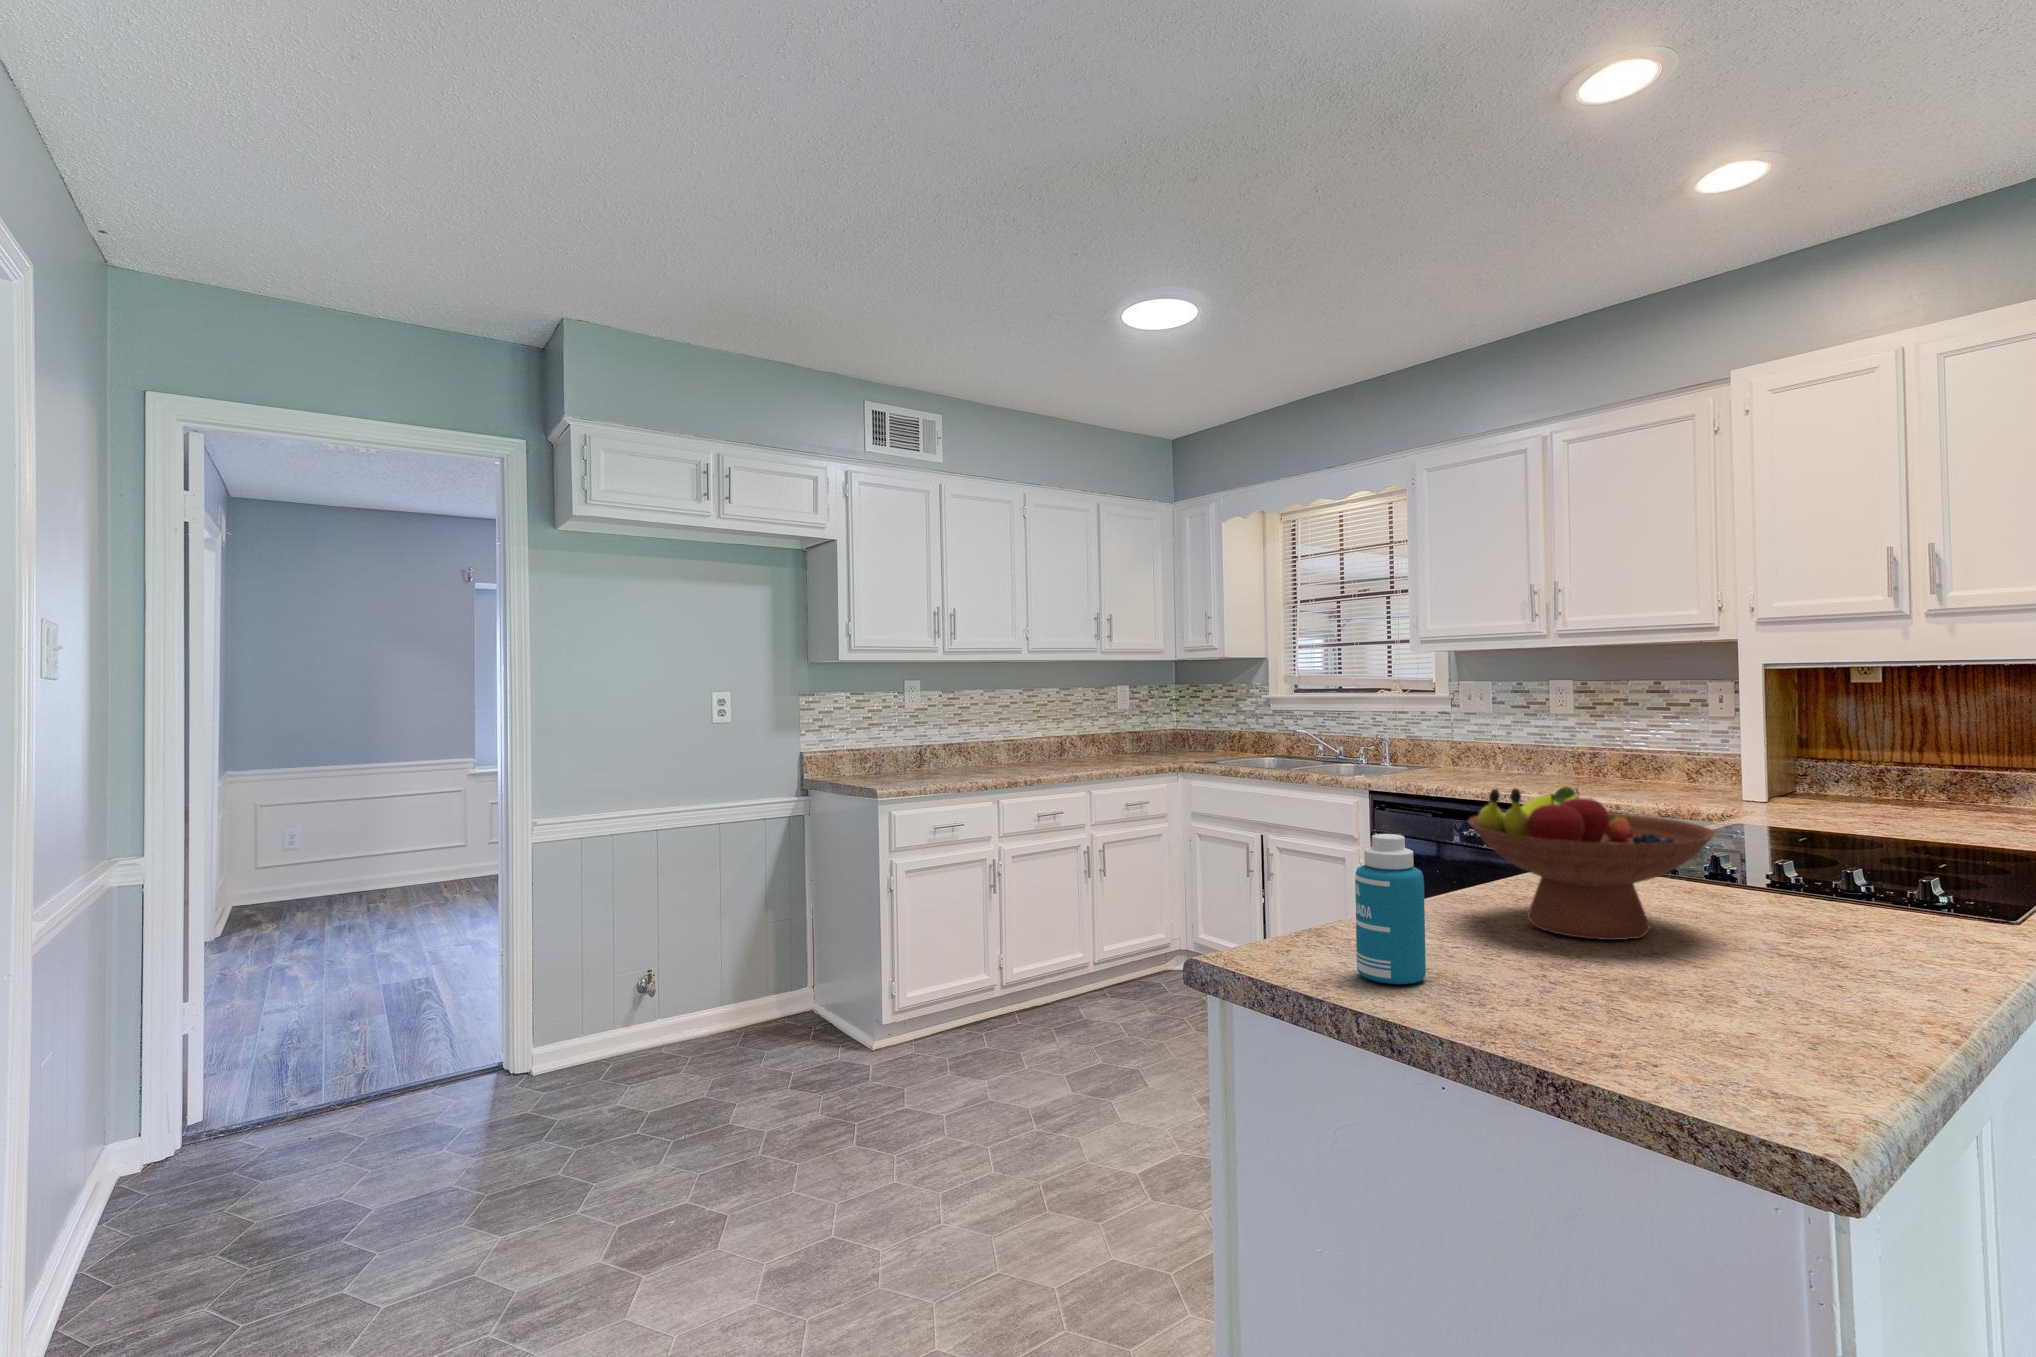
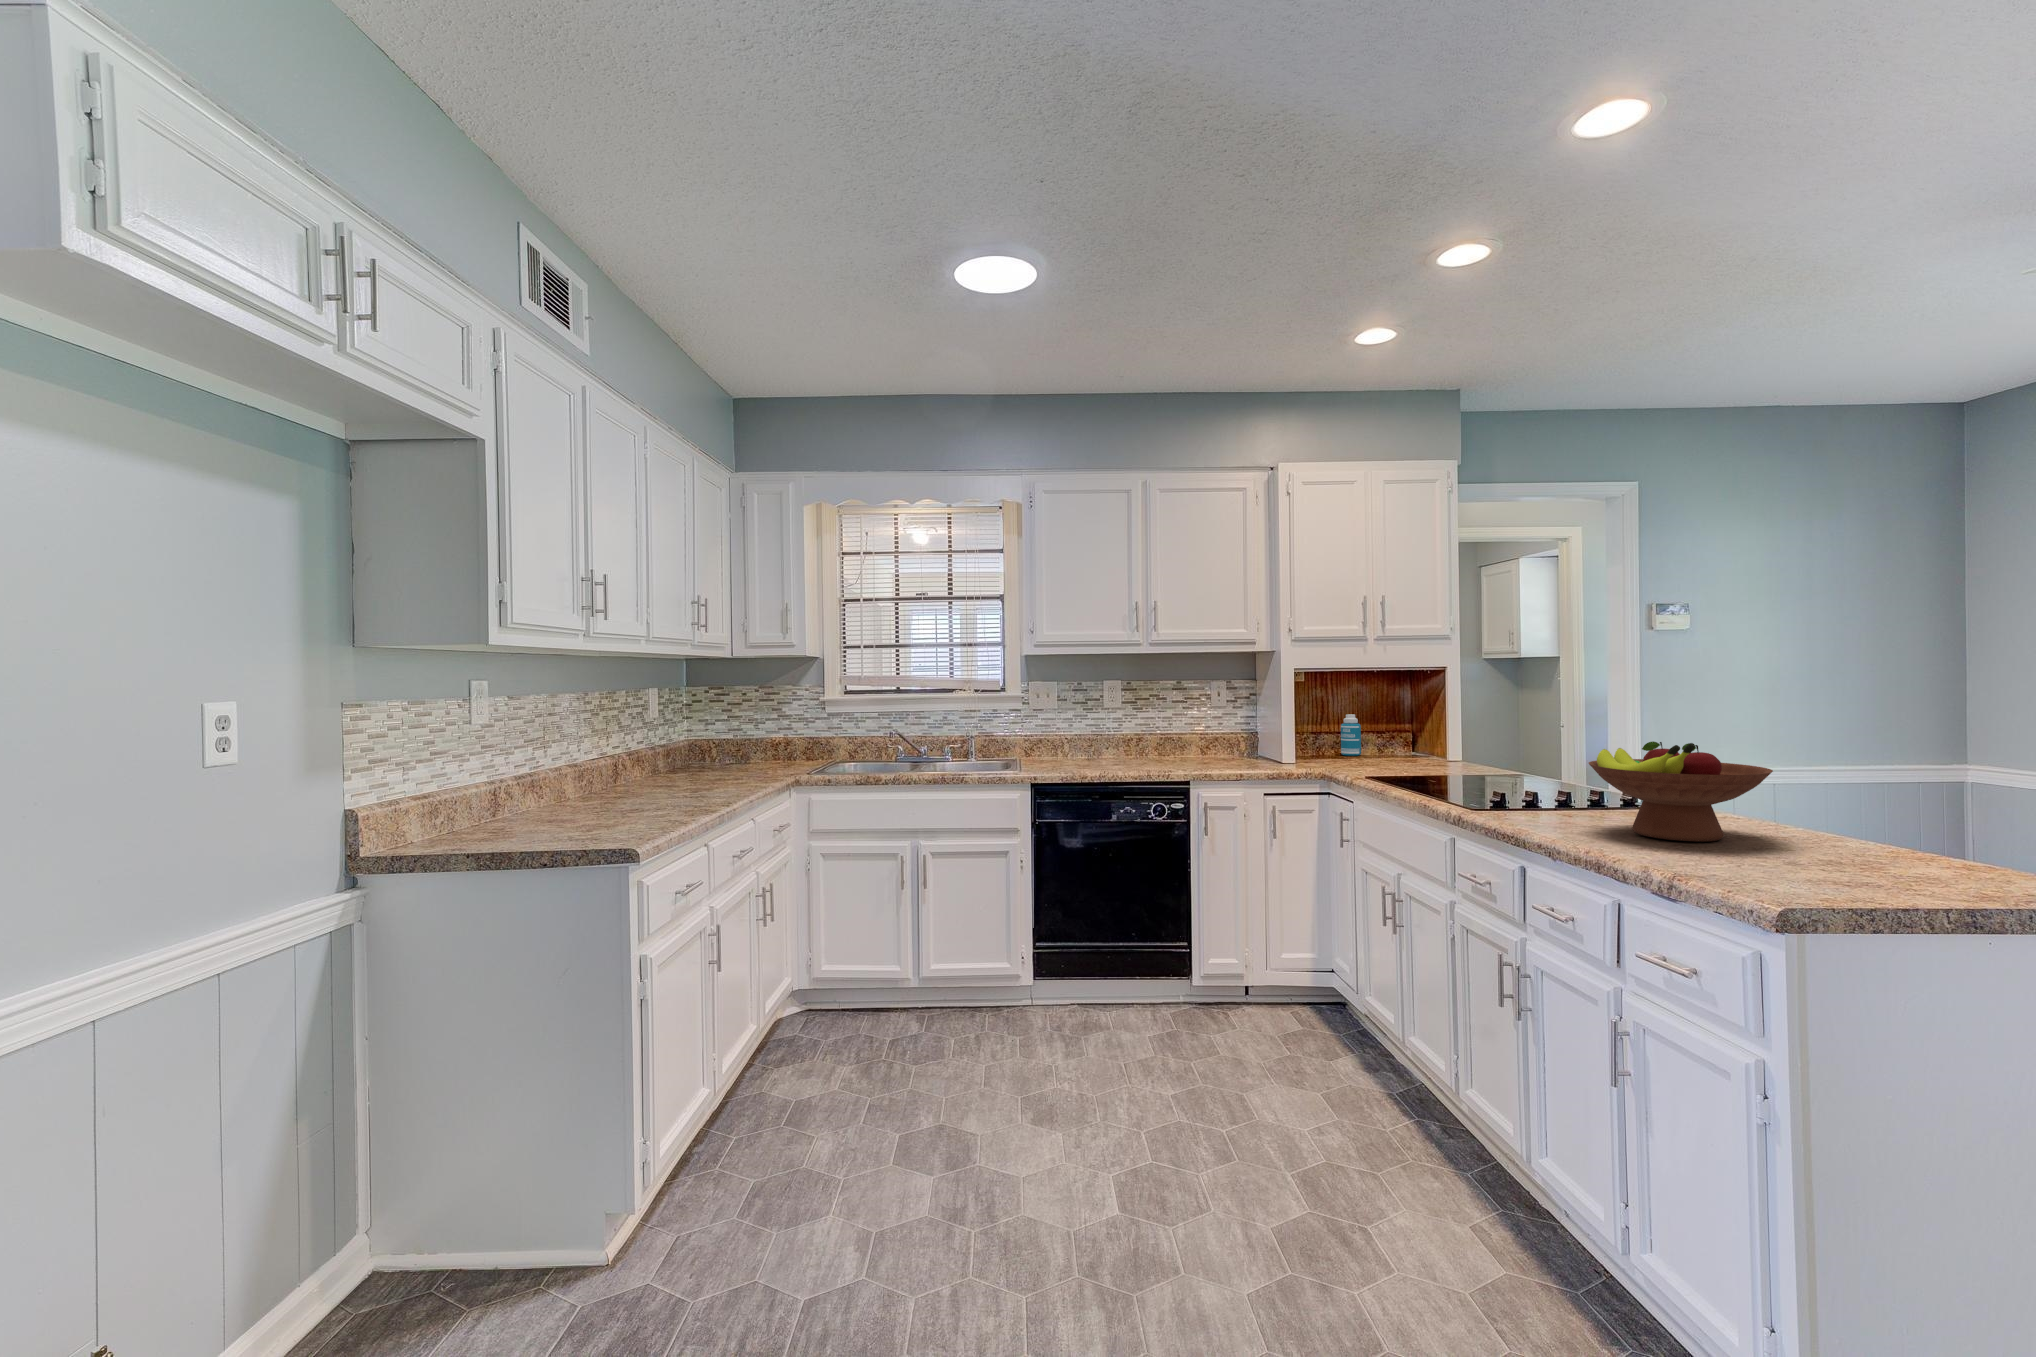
bottle: present [1355,834,1426,984] -> present [1341,714,1361,756]

